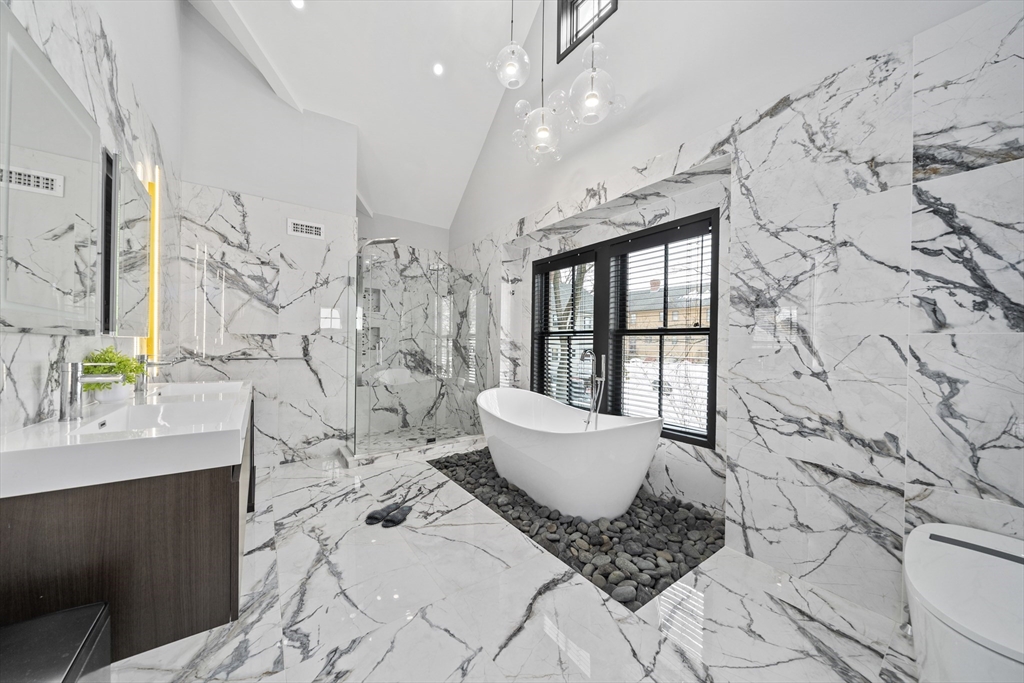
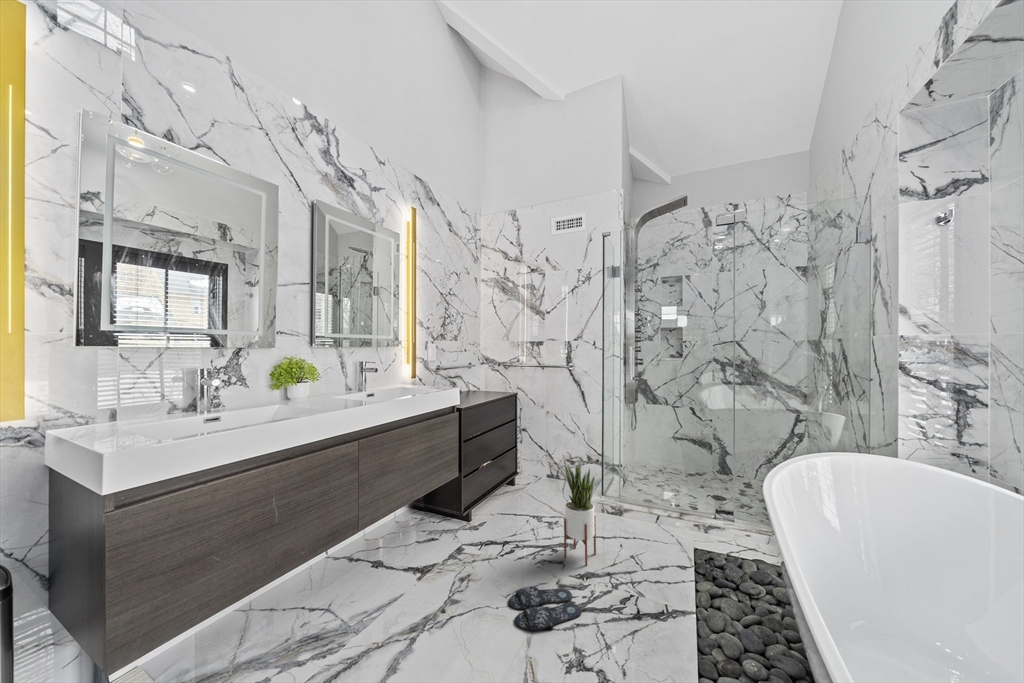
potted plant: none [361,422,392,494] -> present [563,455,596,565]

